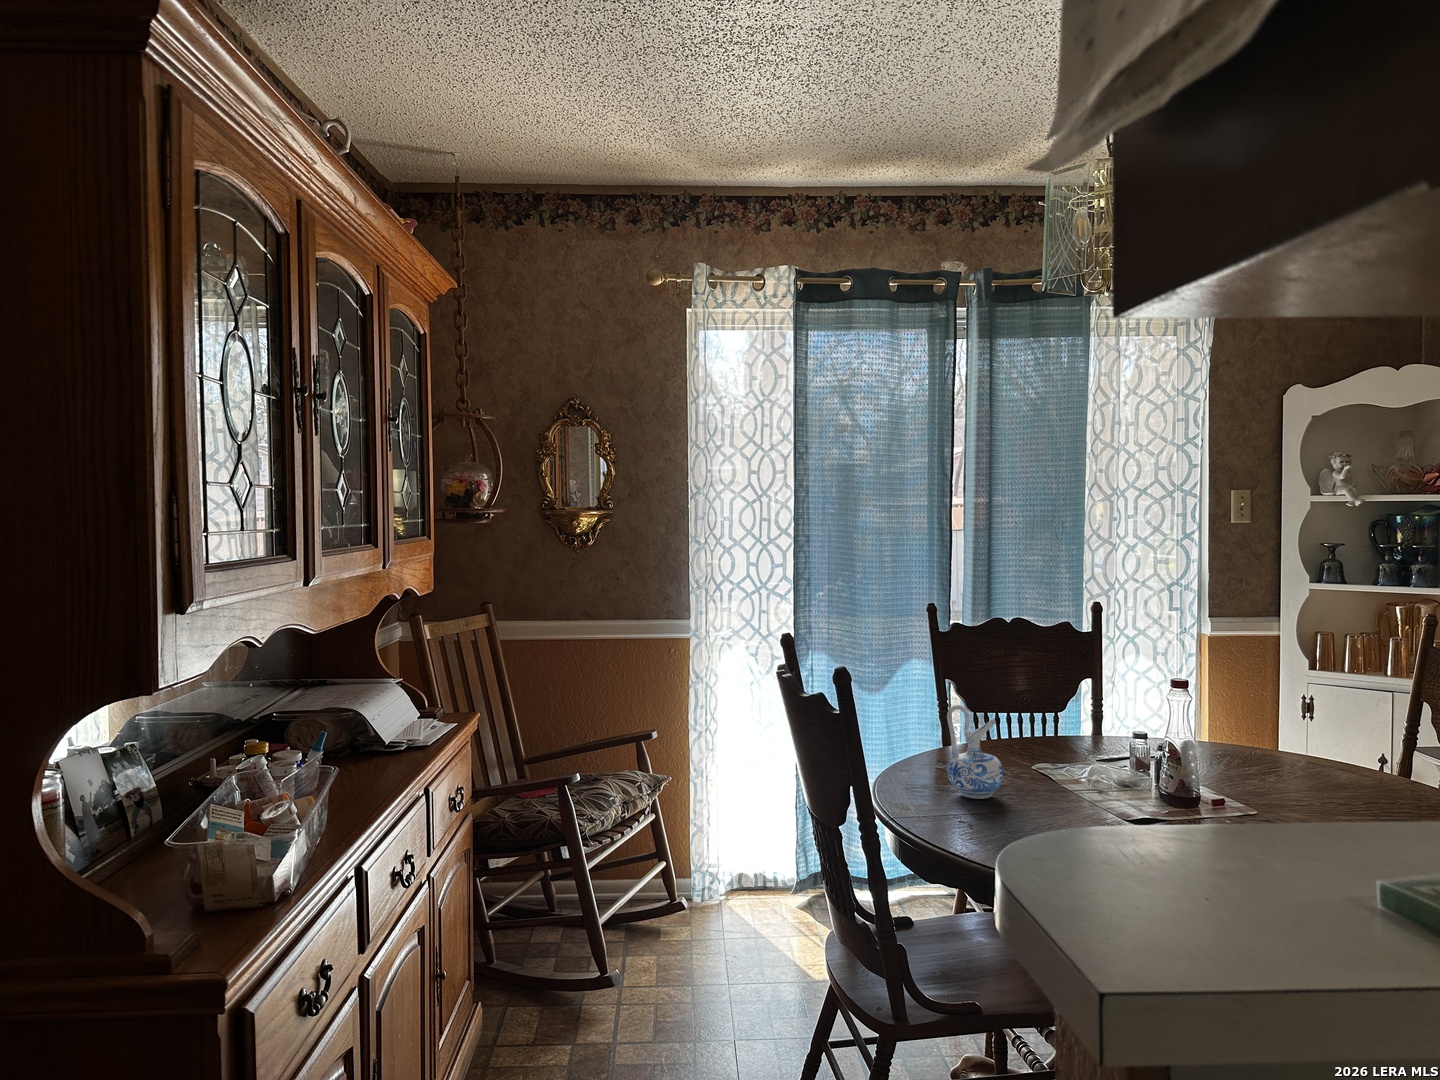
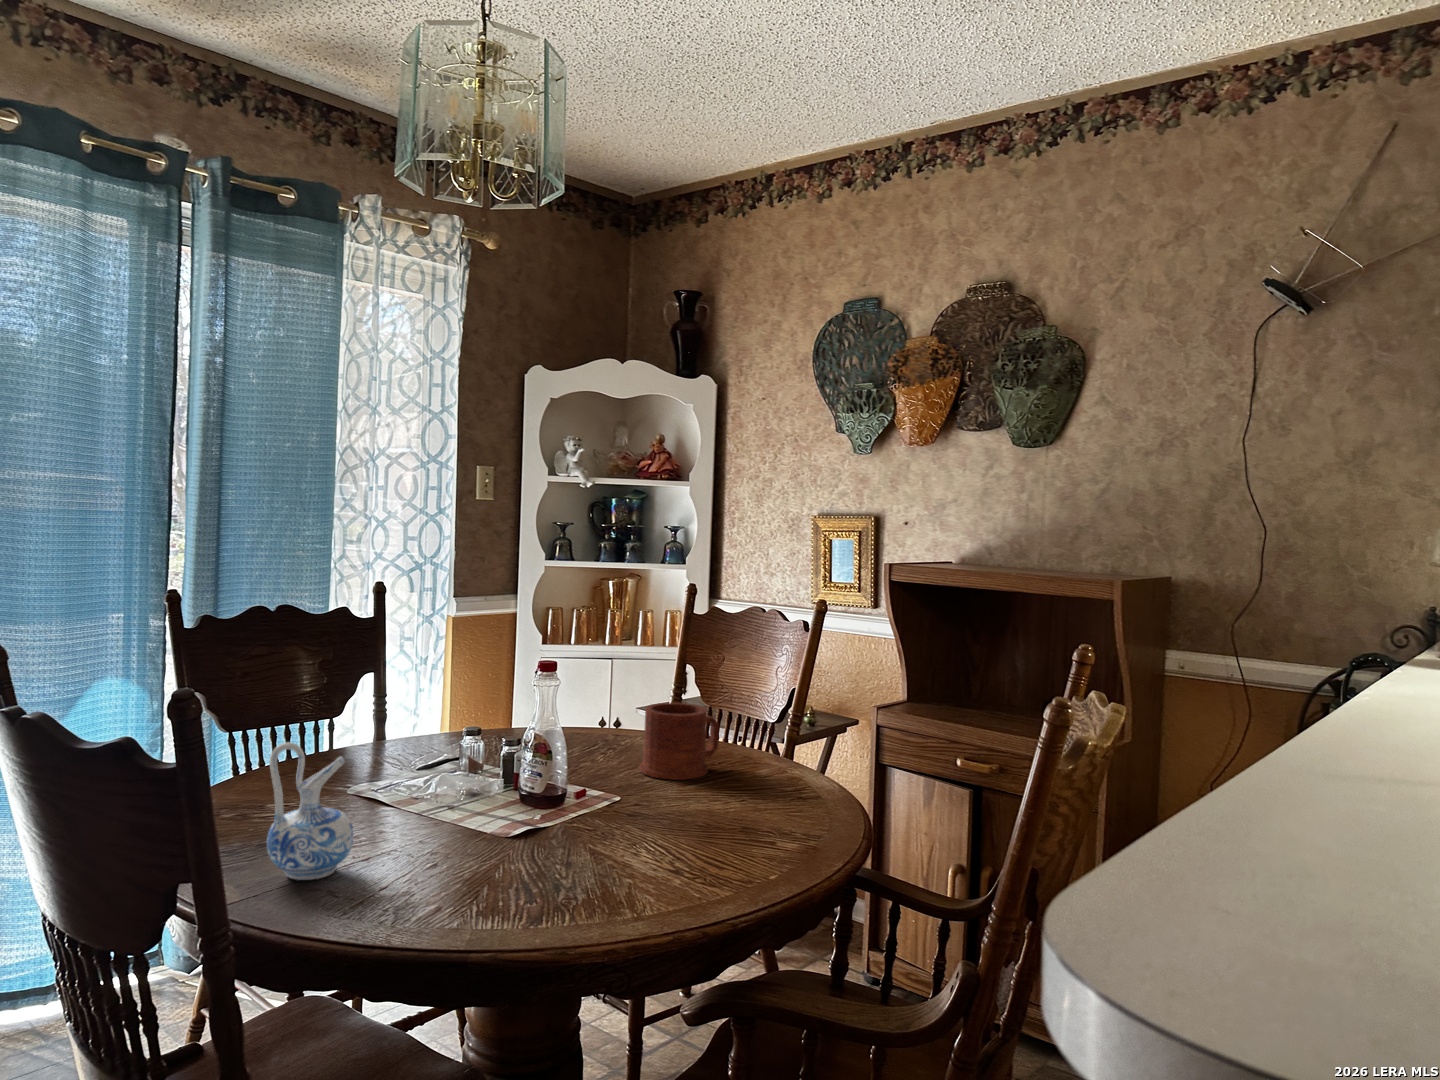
mug: none [1292,719,1382,791] -> present [639,703,719,780]

